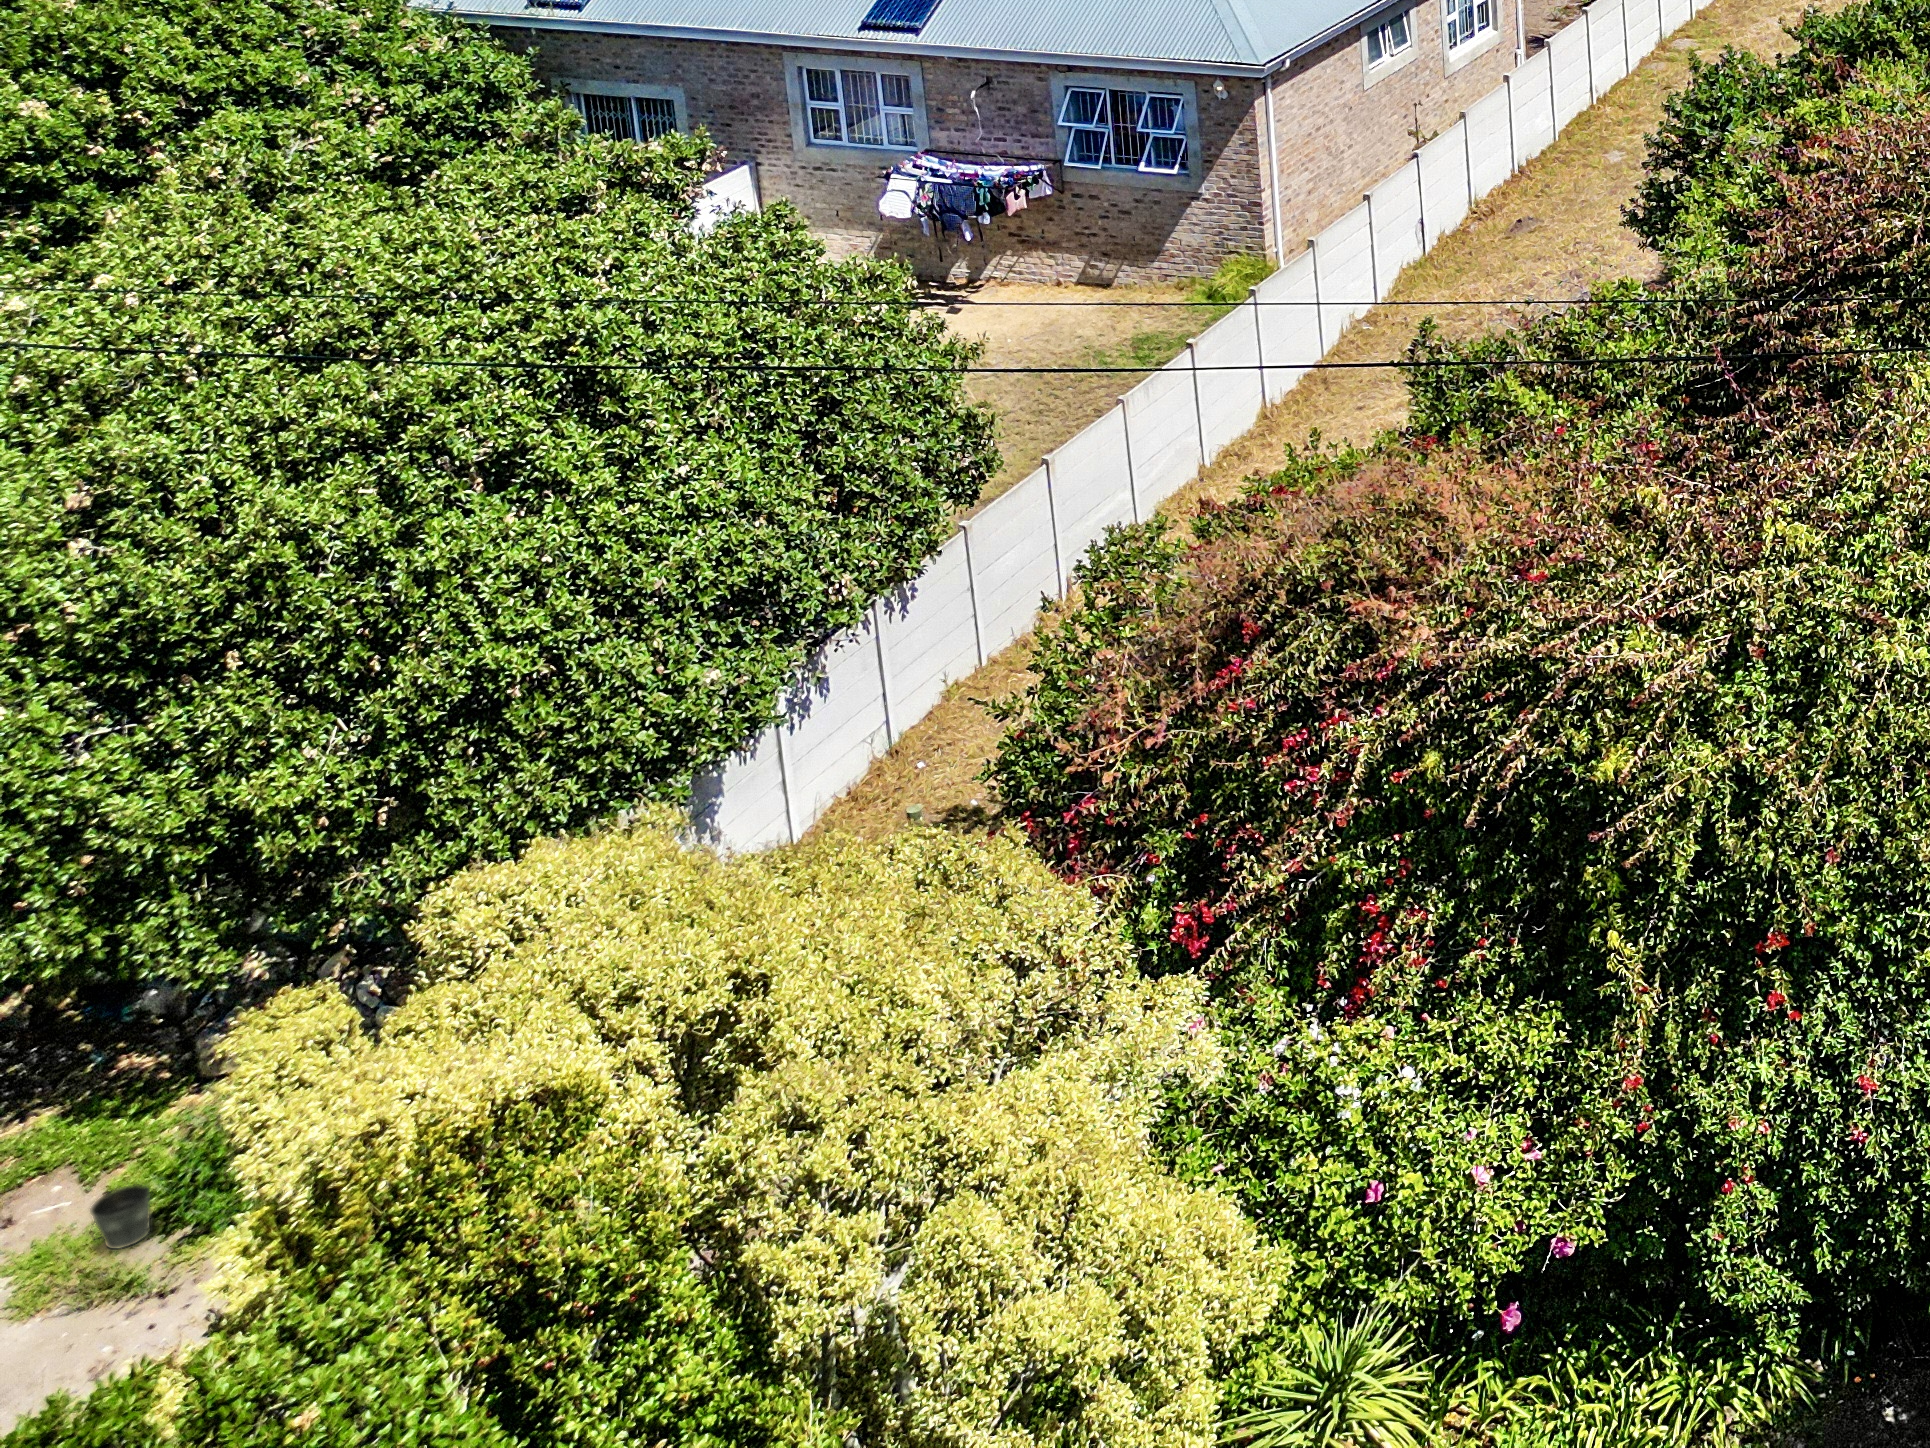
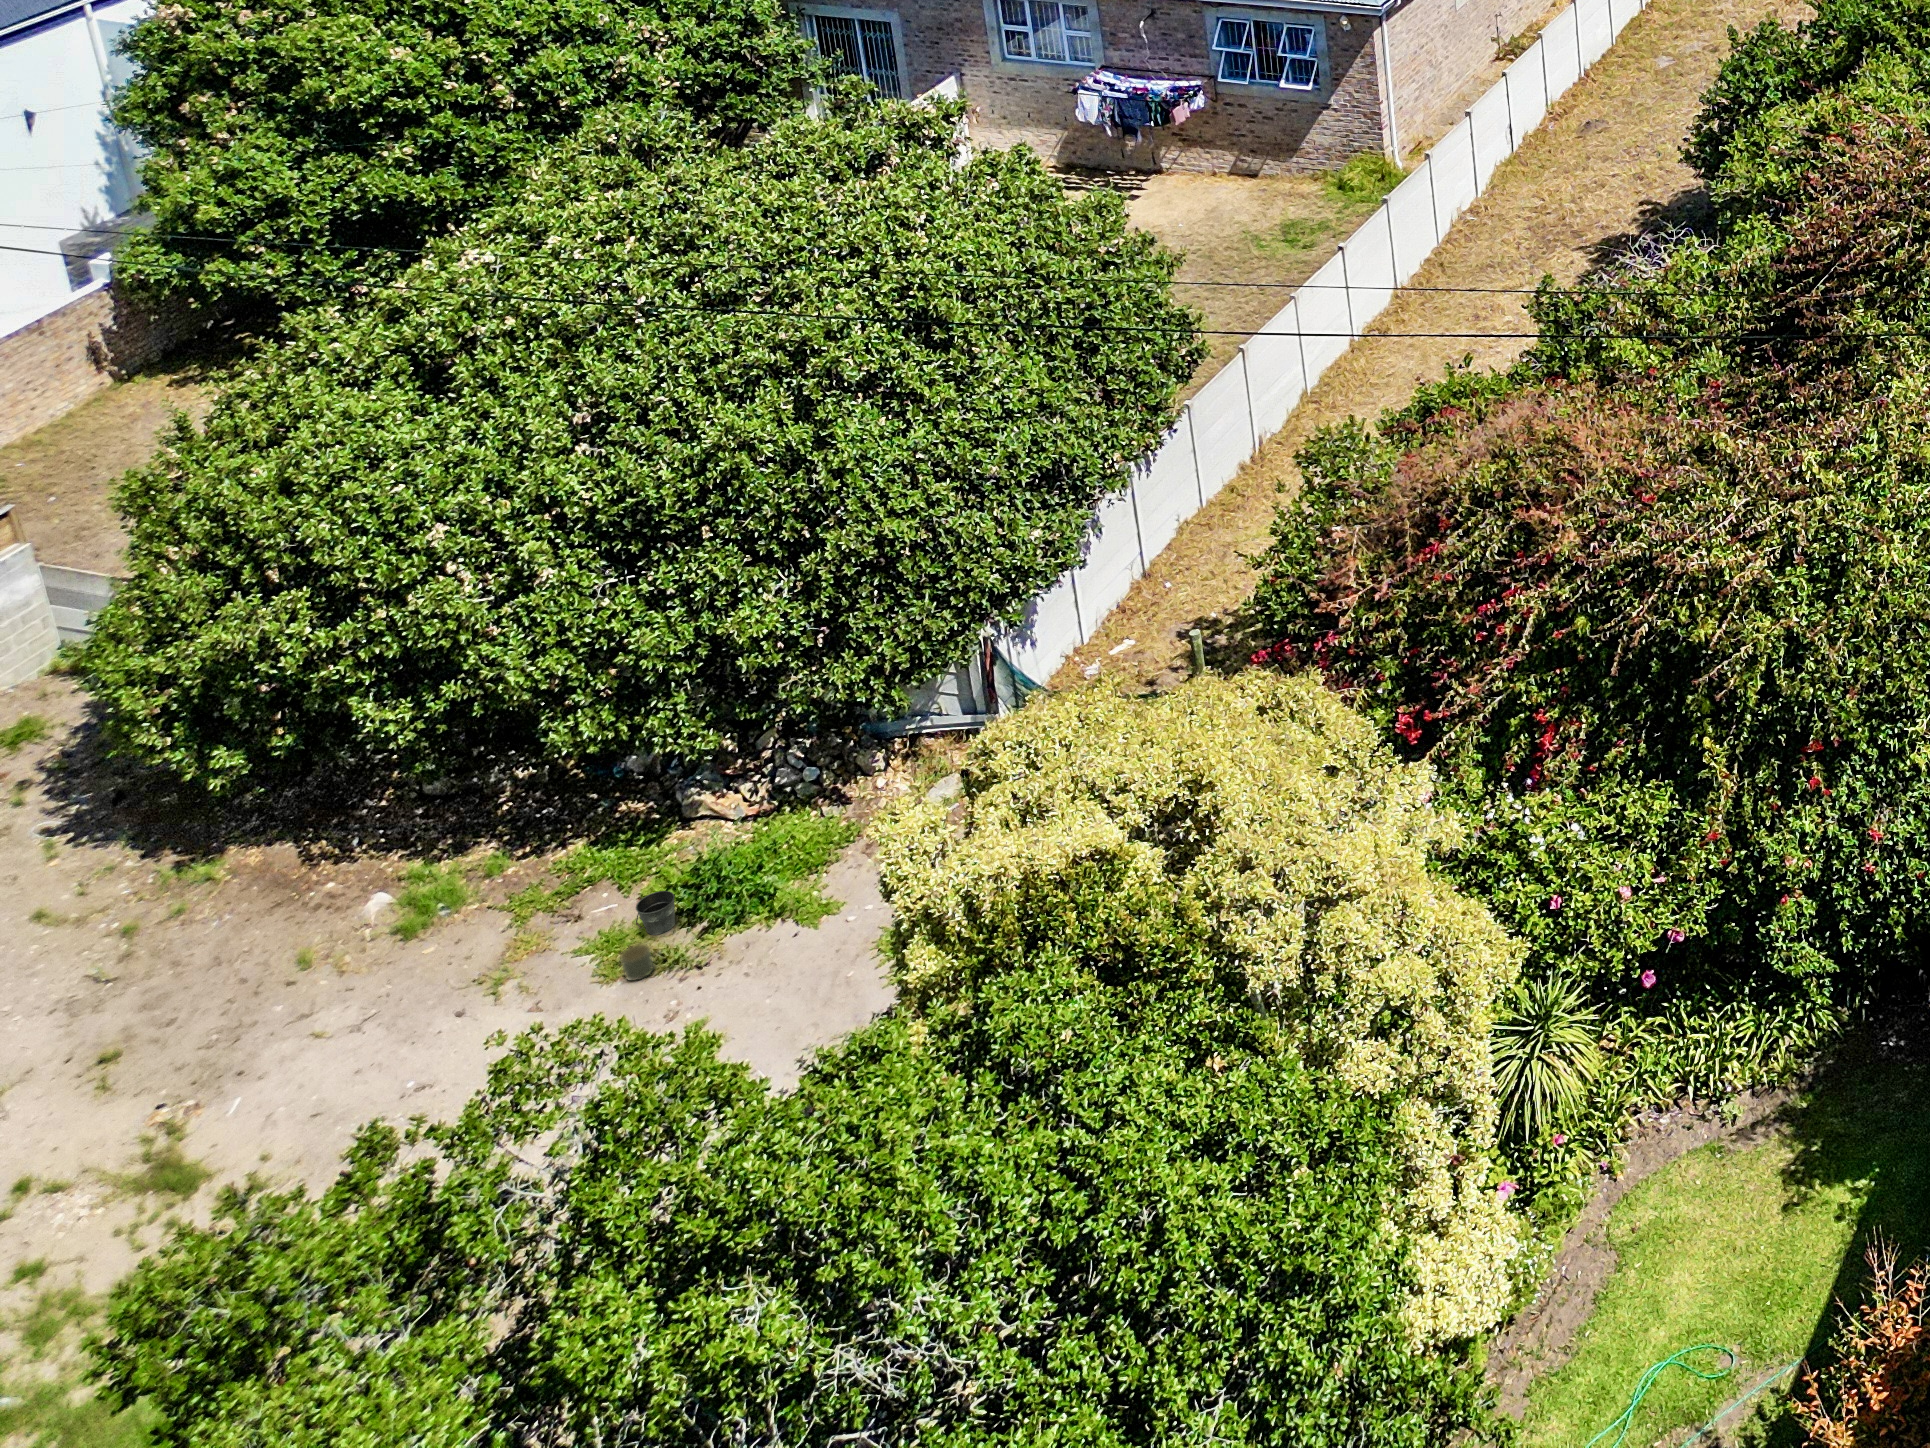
planter: none [47,1261,100,1318] -> present [620,943,653,981]

